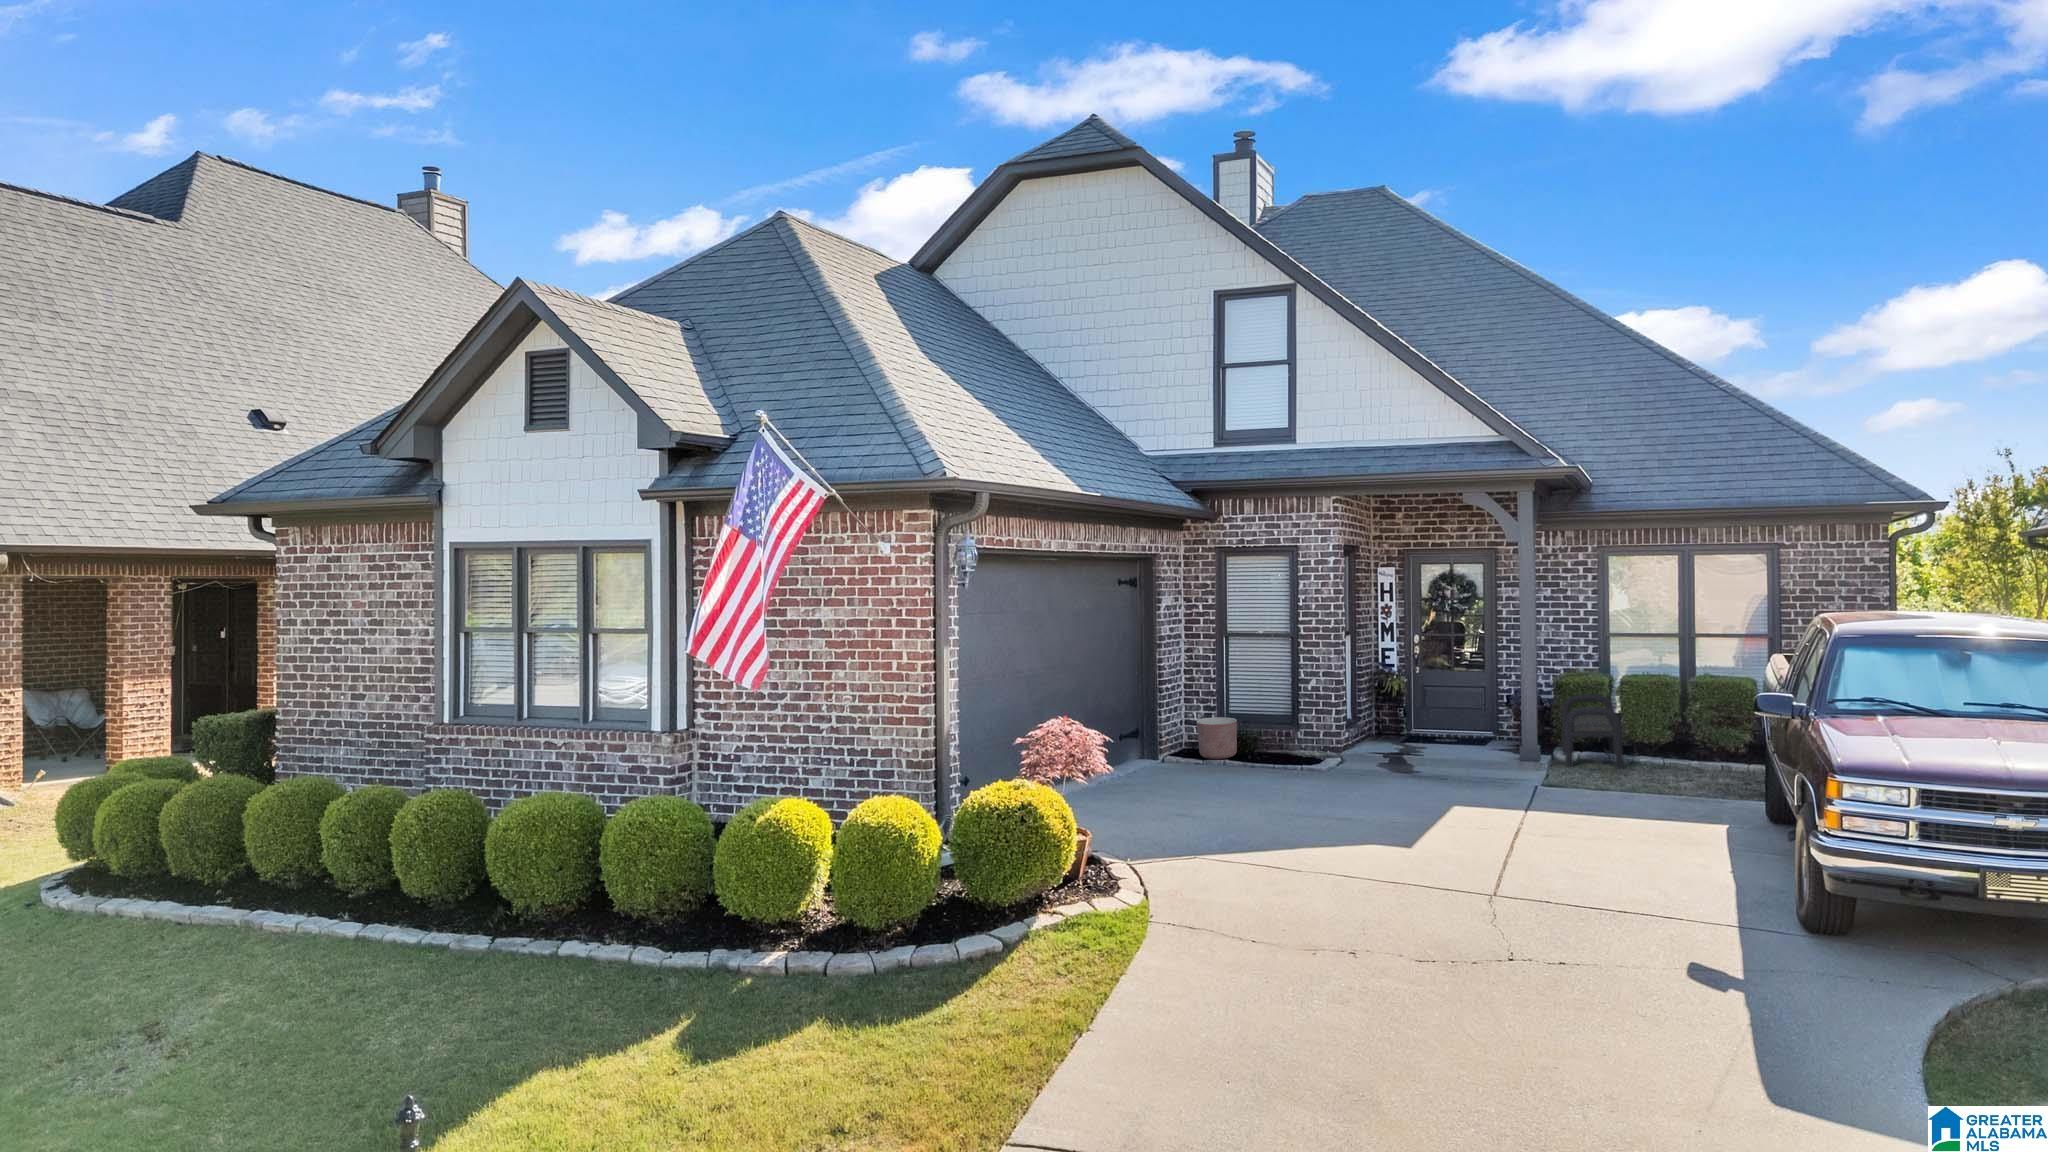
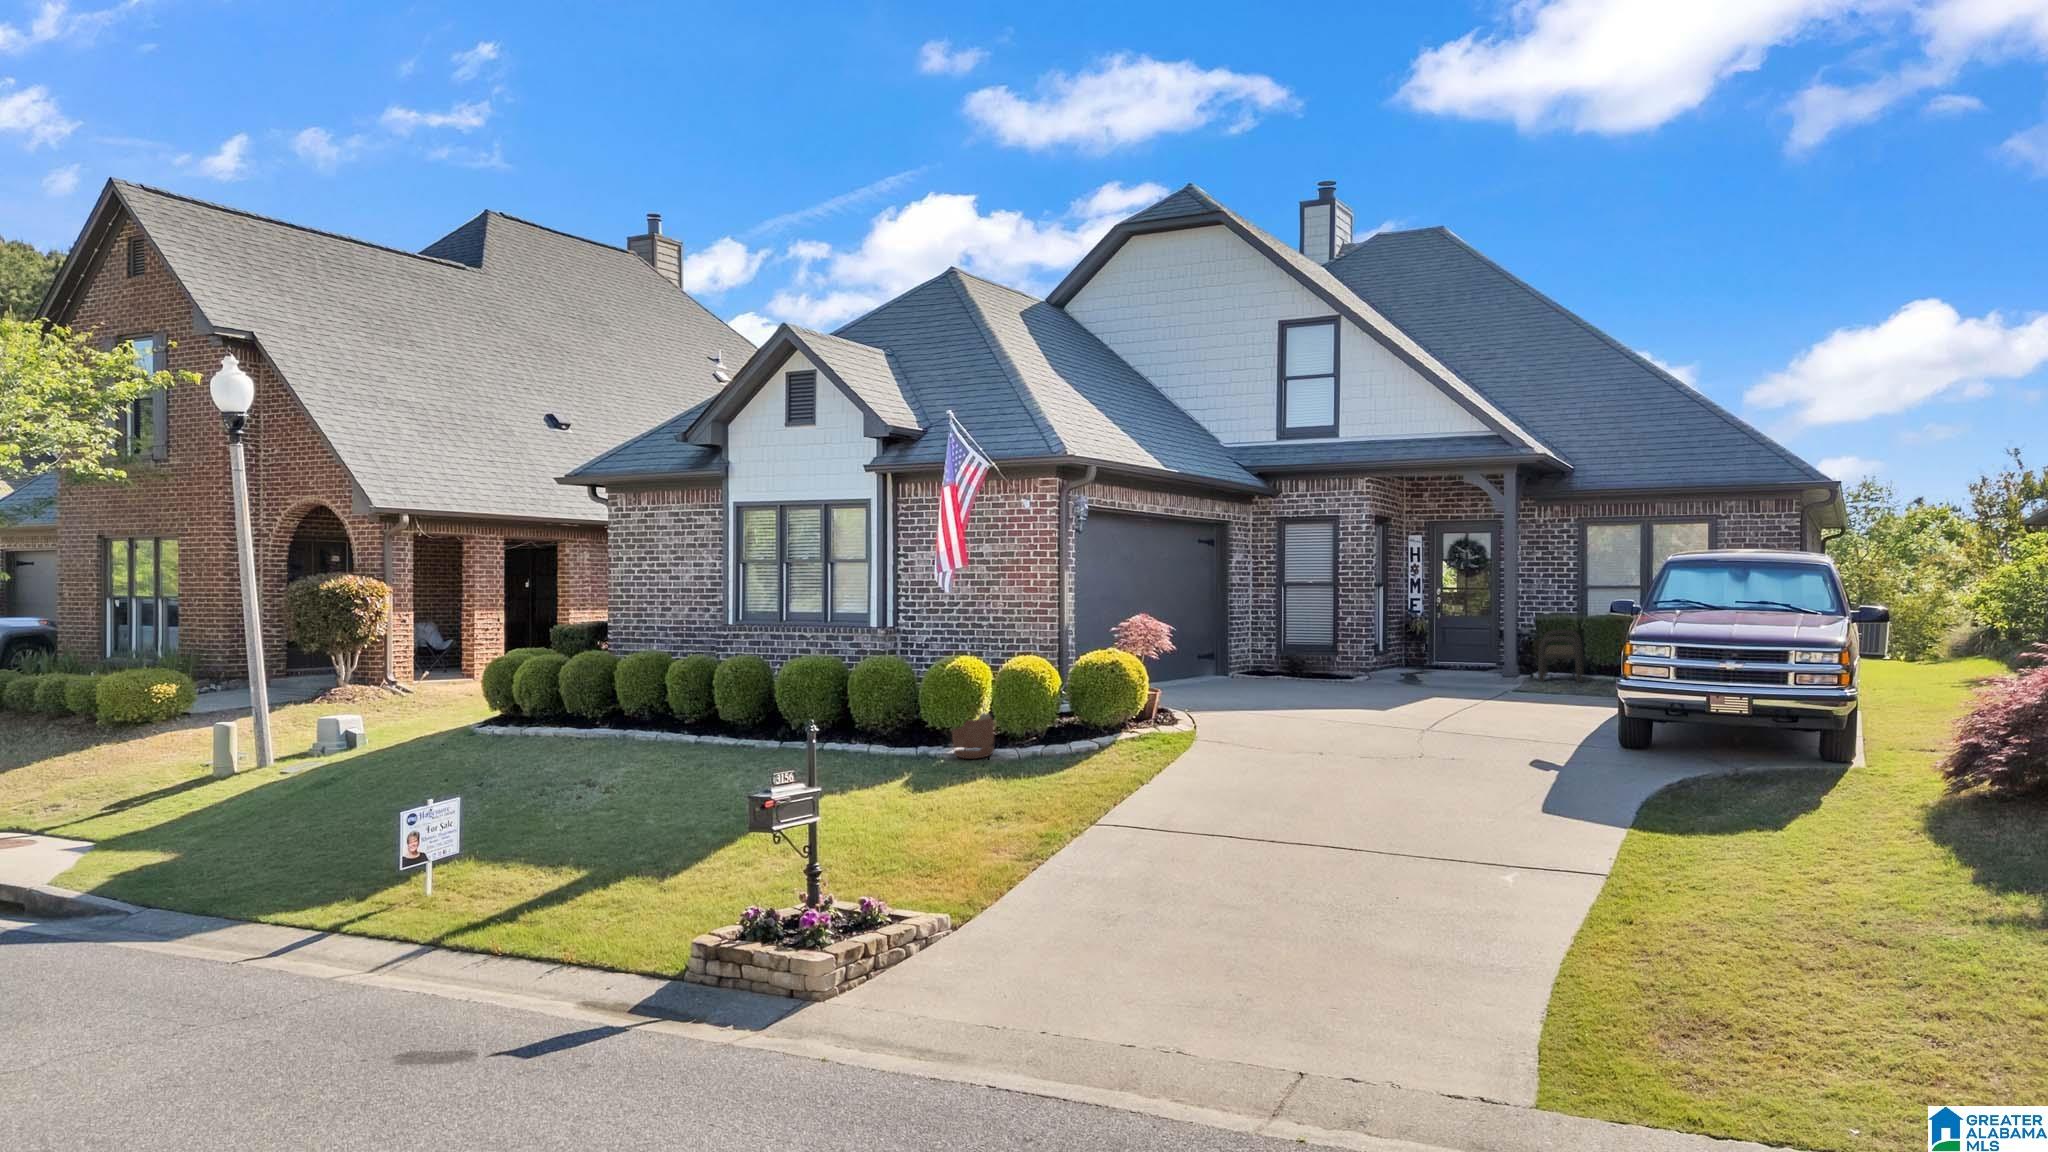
planter: present [1197,717,1237,759] -> present [952,713,994,759]

